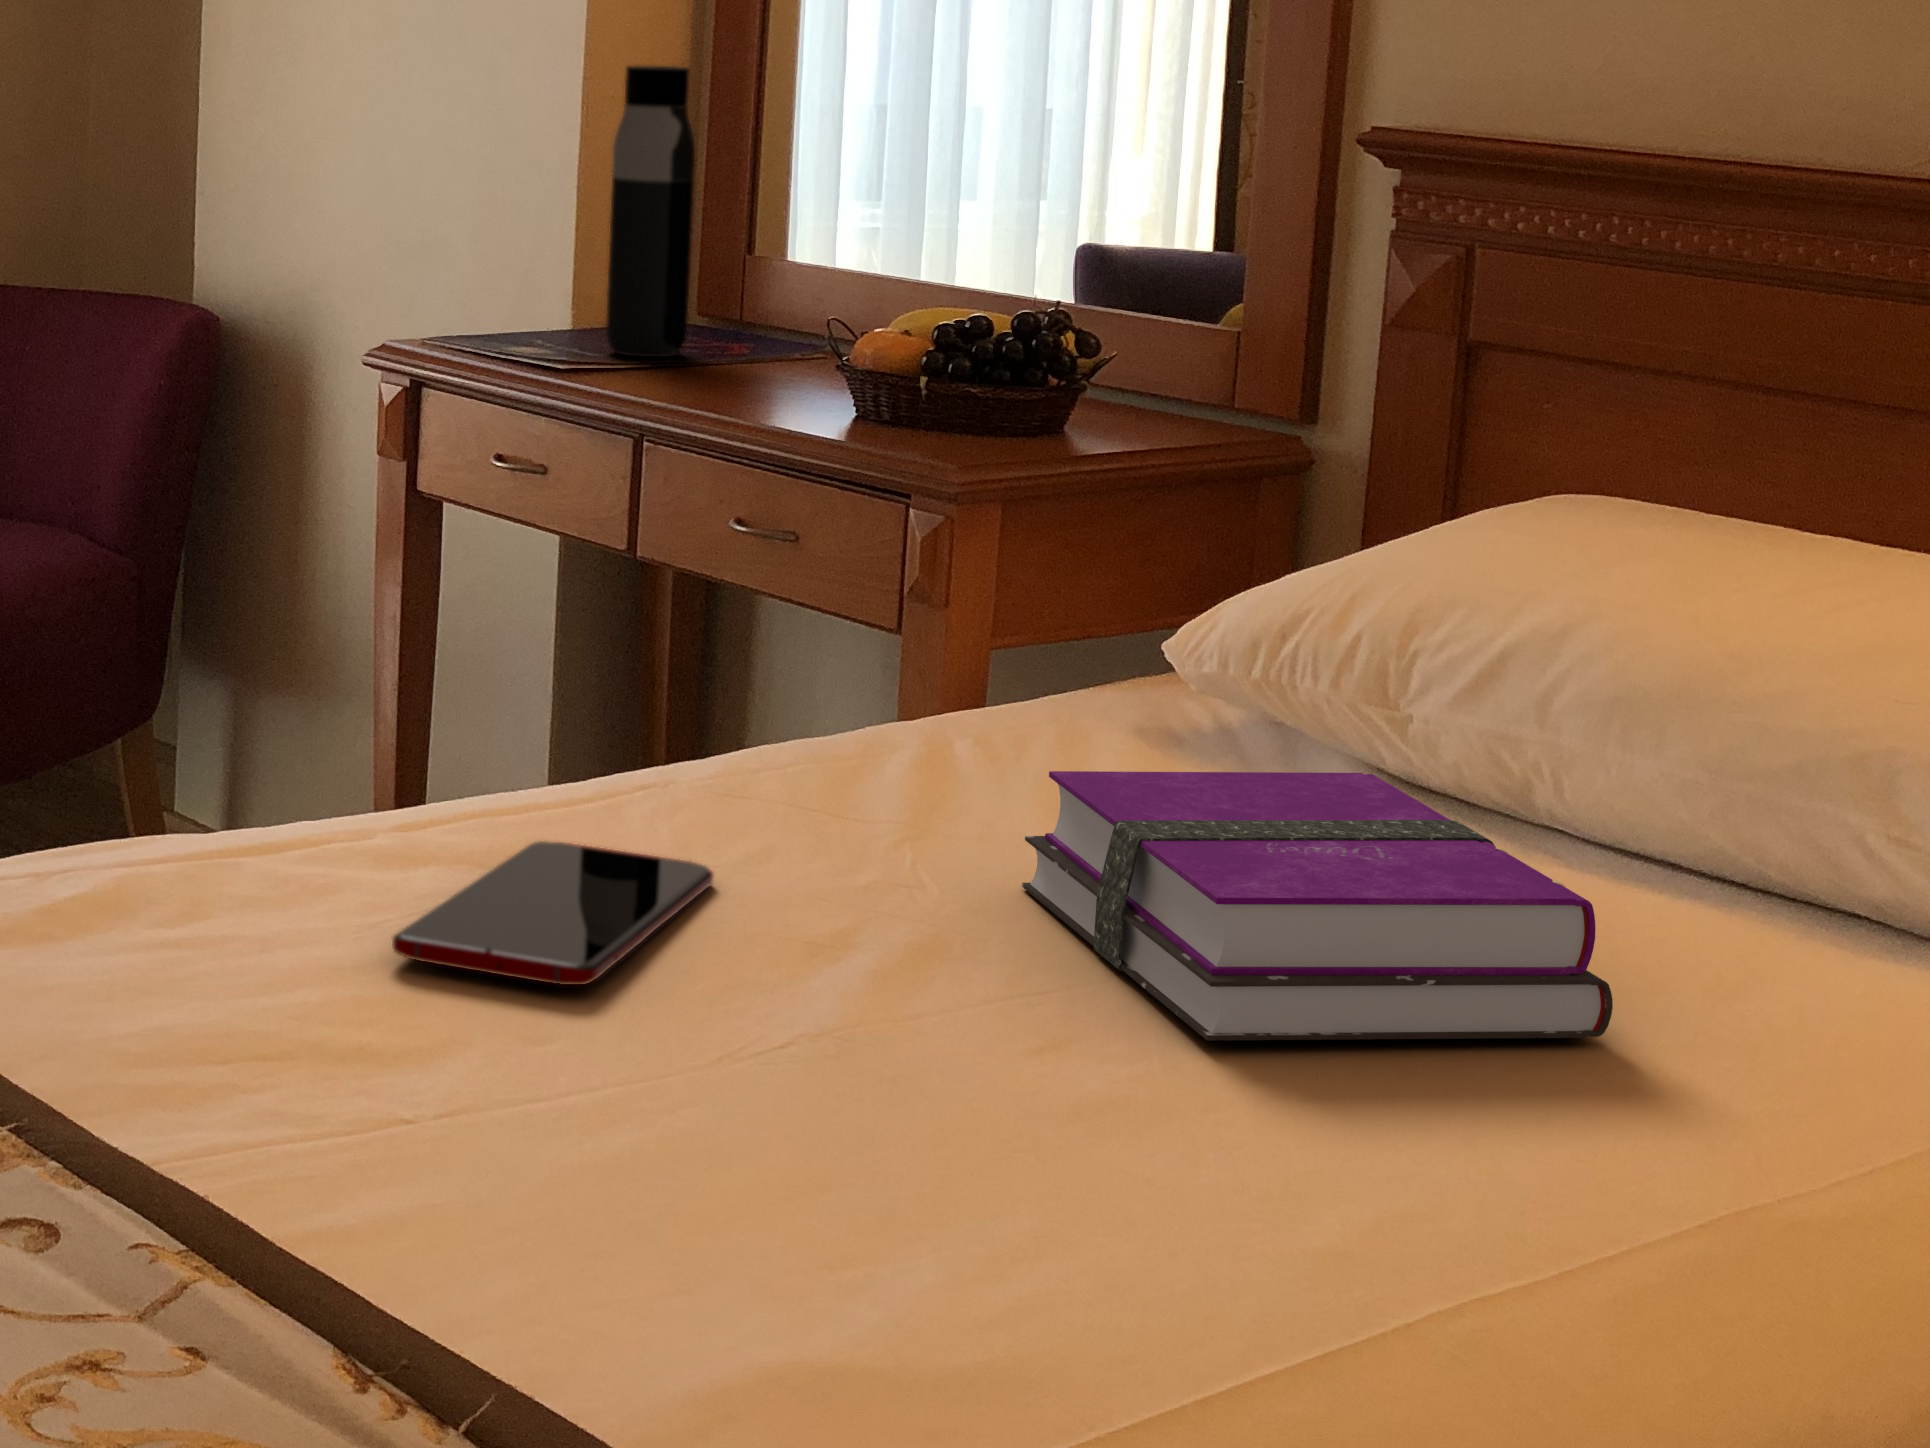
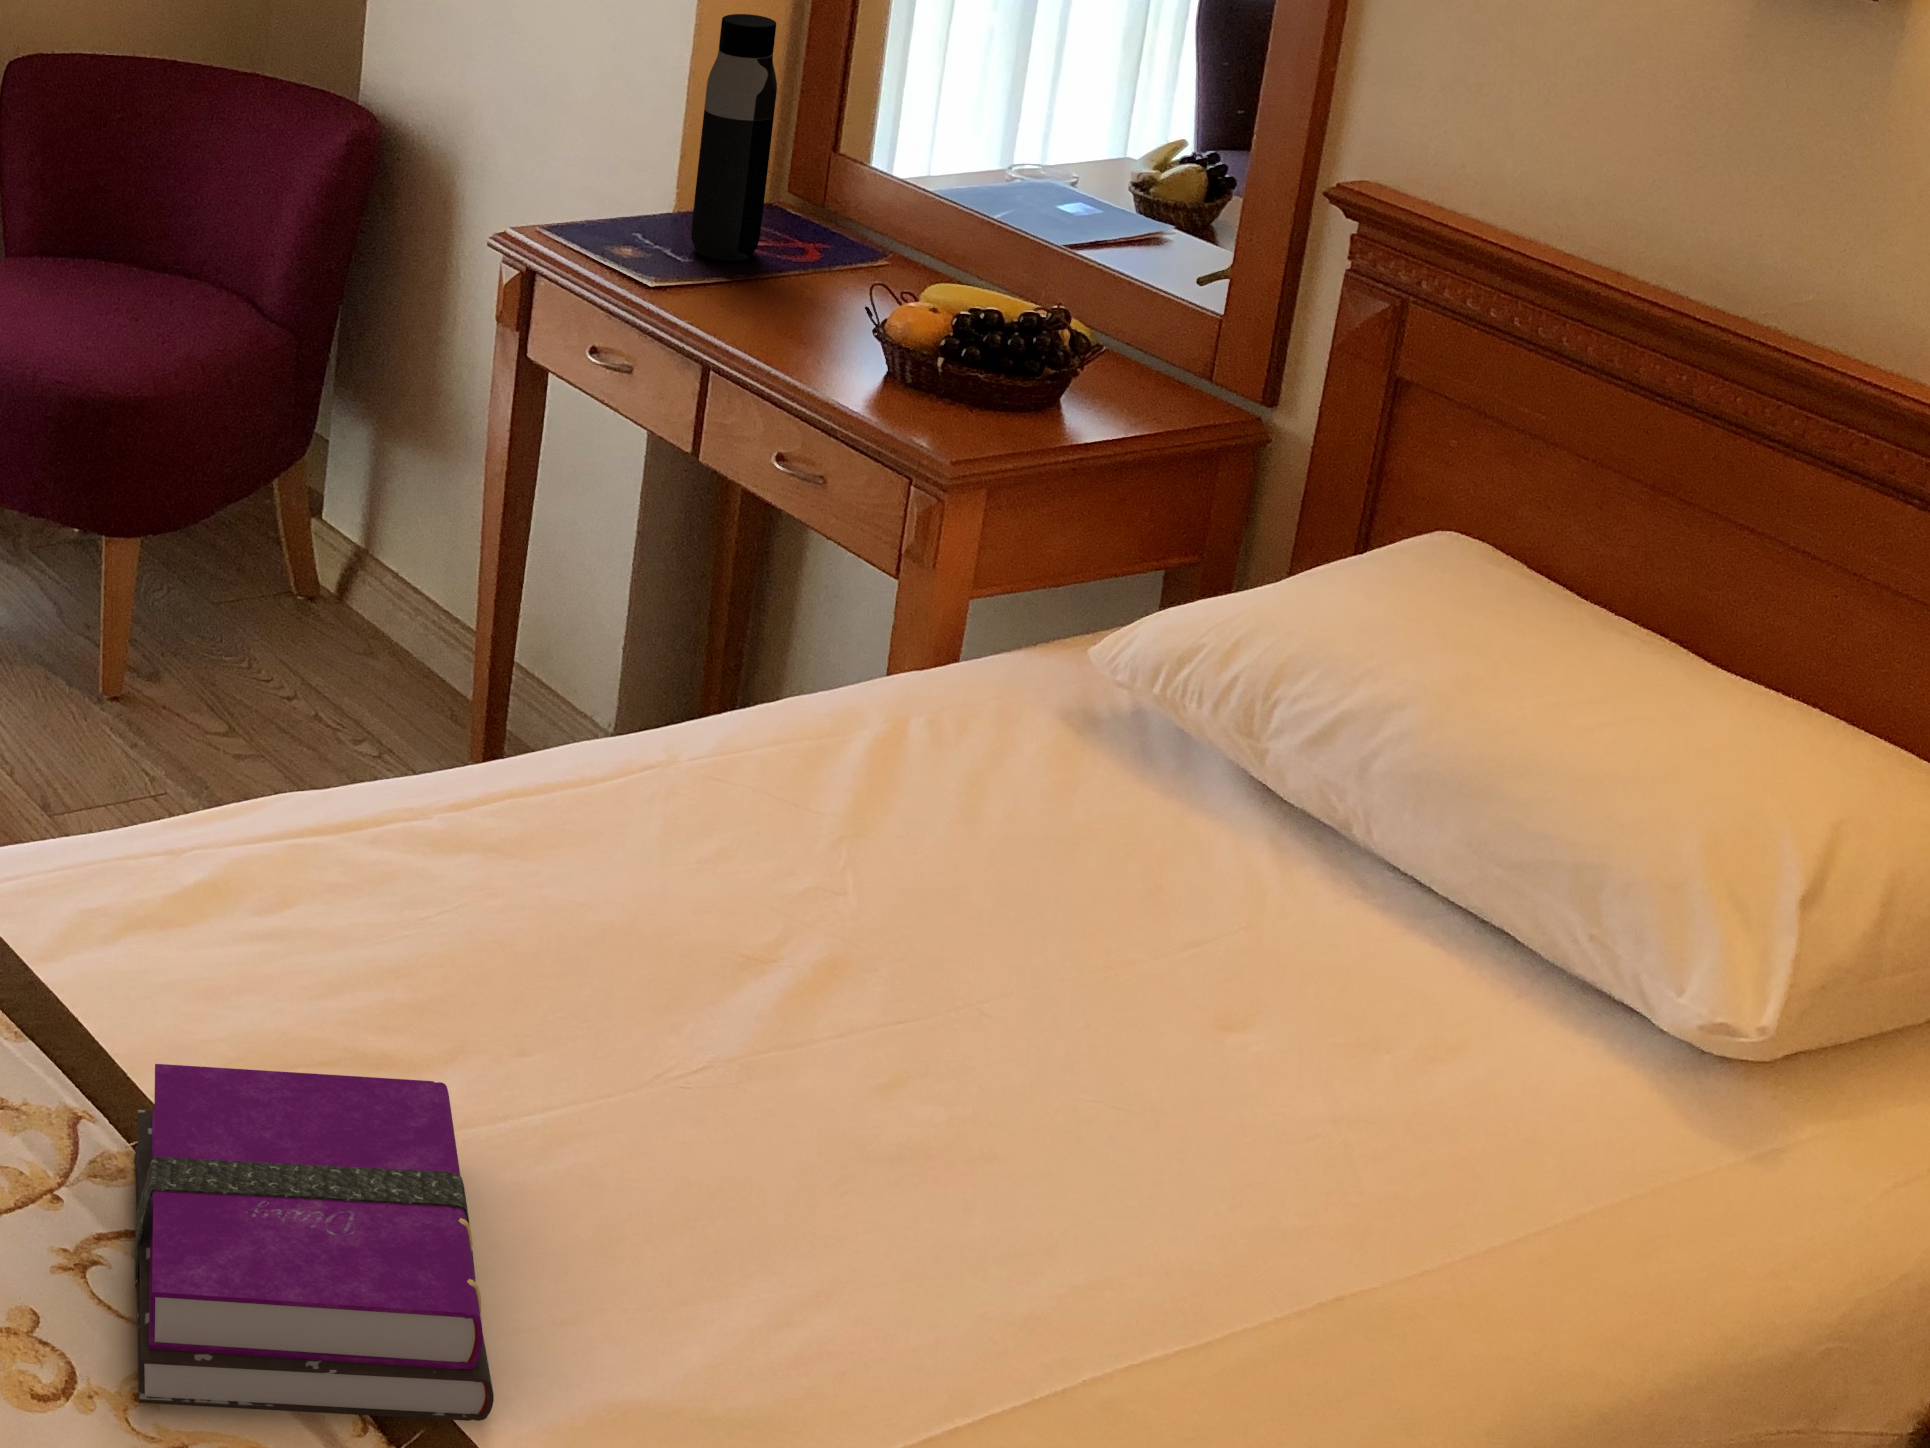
hardback book: present [1022,771,1613,1041] -> present [135,1064,494,1421]
smartphone: present [392,841,713,985] -> none [421,843,674,1013]

